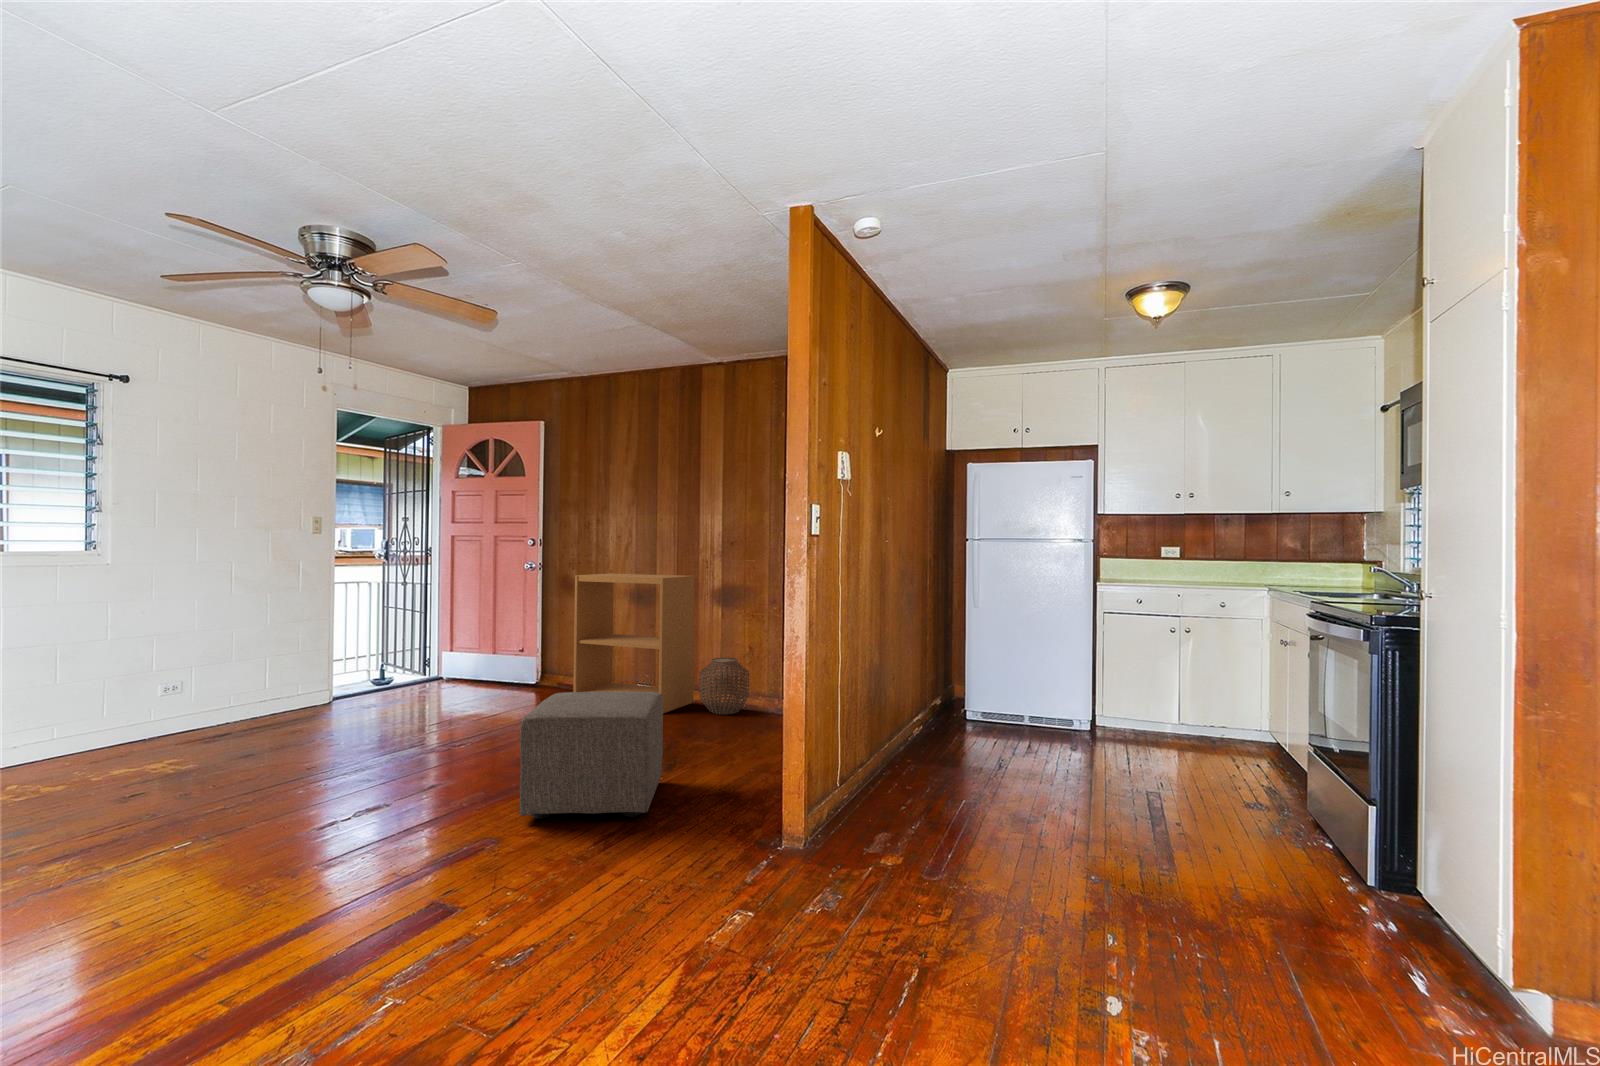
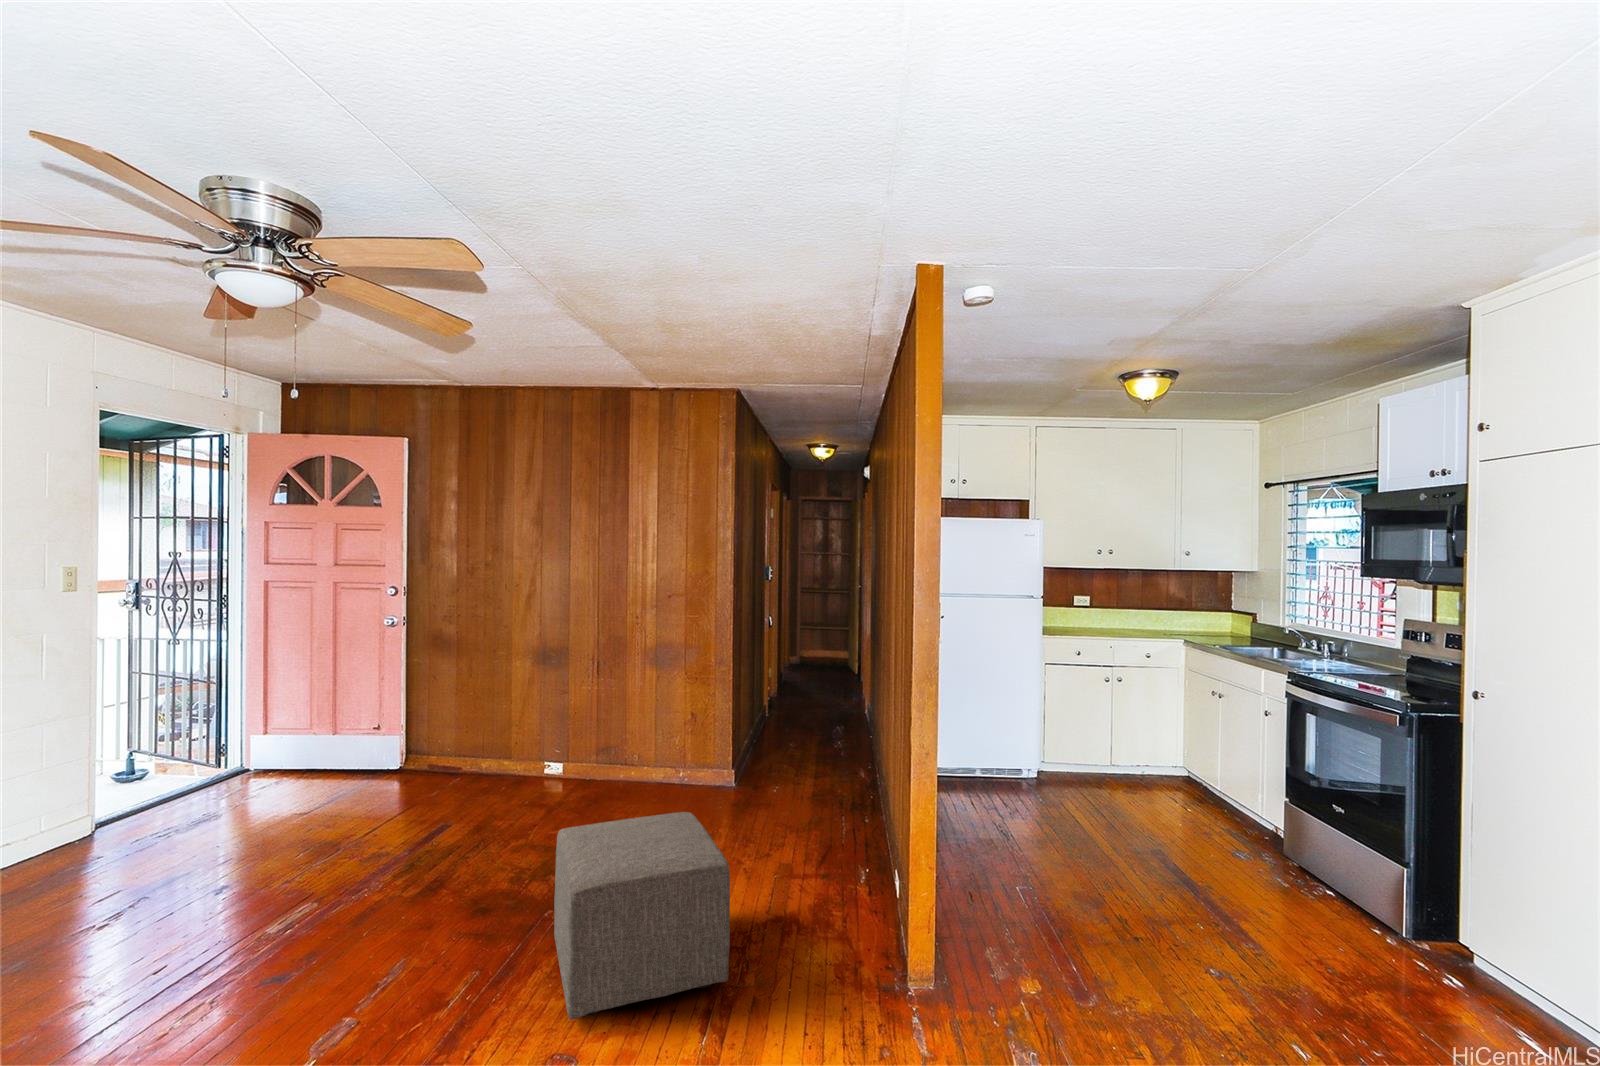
bookshelf: present [573,574,695,713] -> none [471,630,622,803]
woven basket: present [699,658,750,714] -> none [638,727,696,795]

